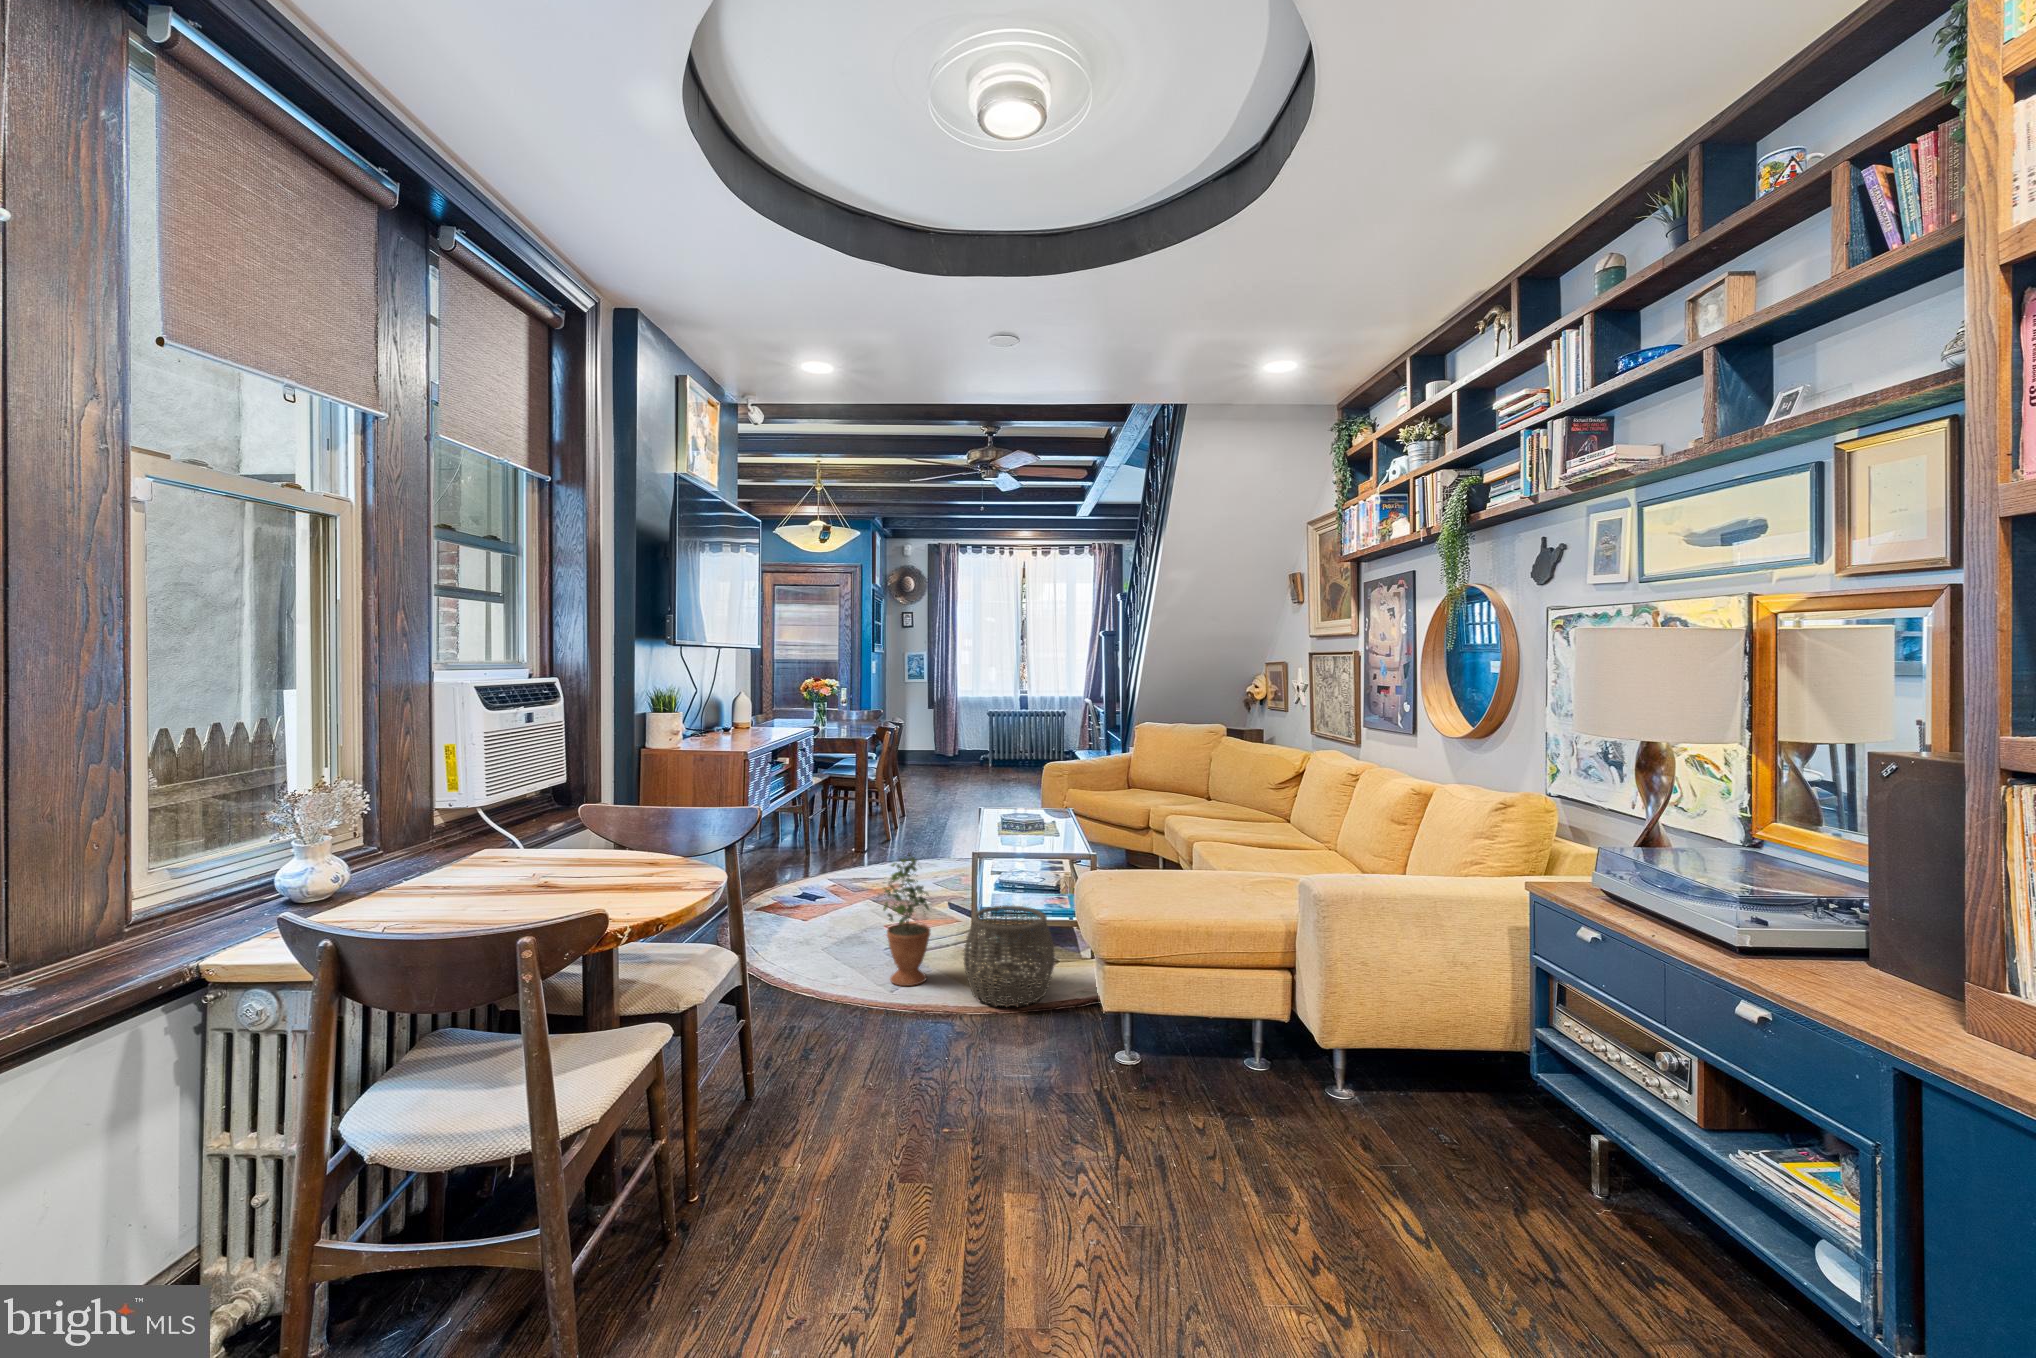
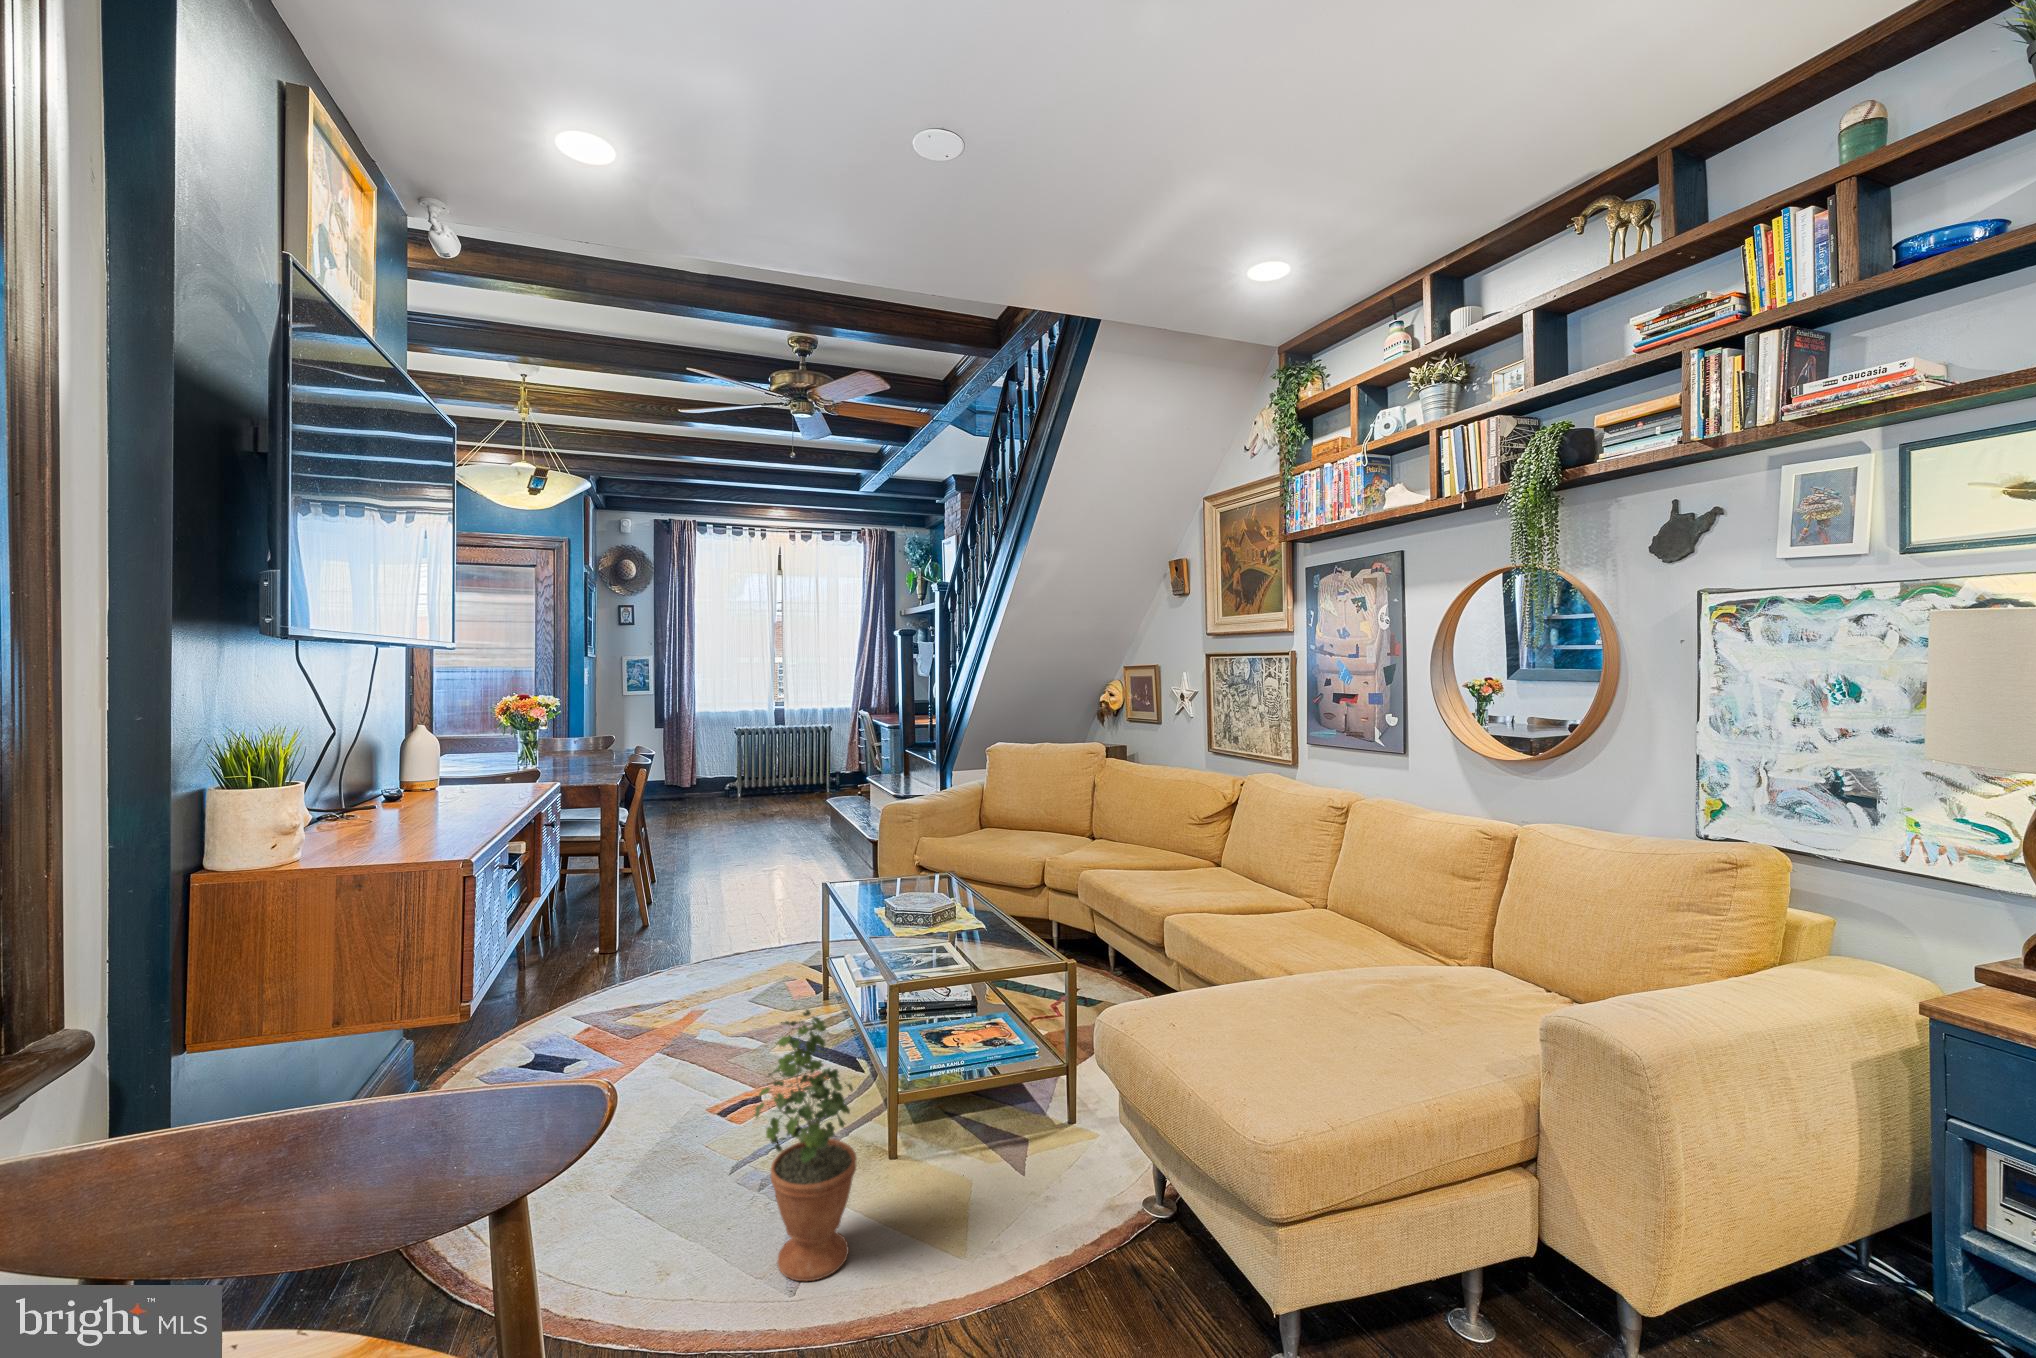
woven basket: present [964,905,1055,1007] -> none [934,1078,1100,1298]

